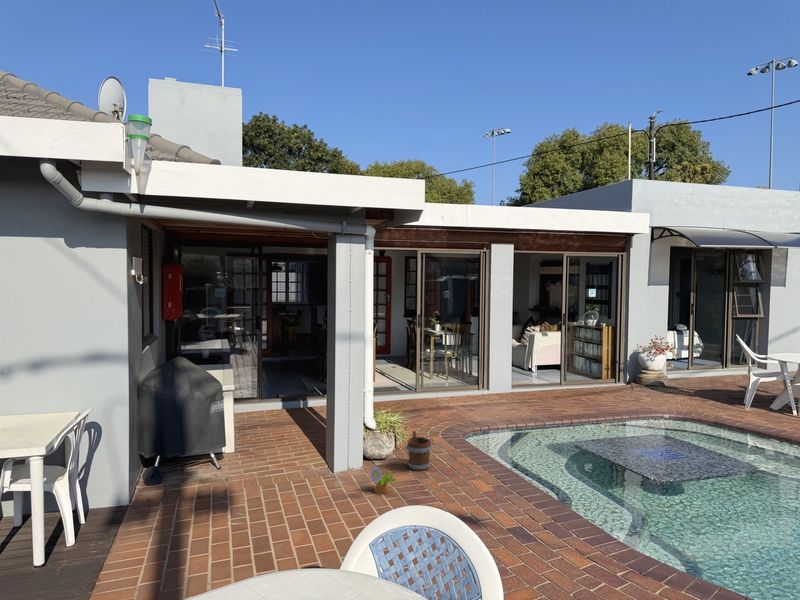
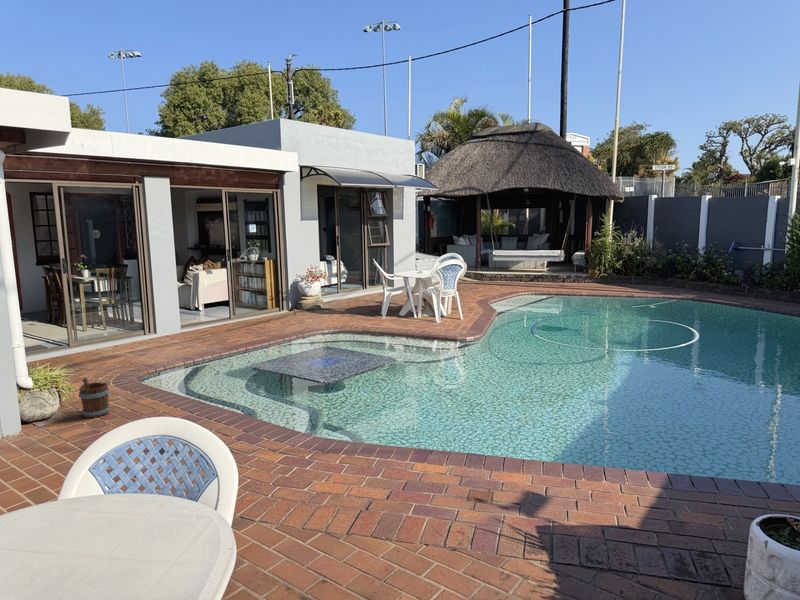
decorative plant: present [370,466,397,494] -> none [38,417,78,446]

